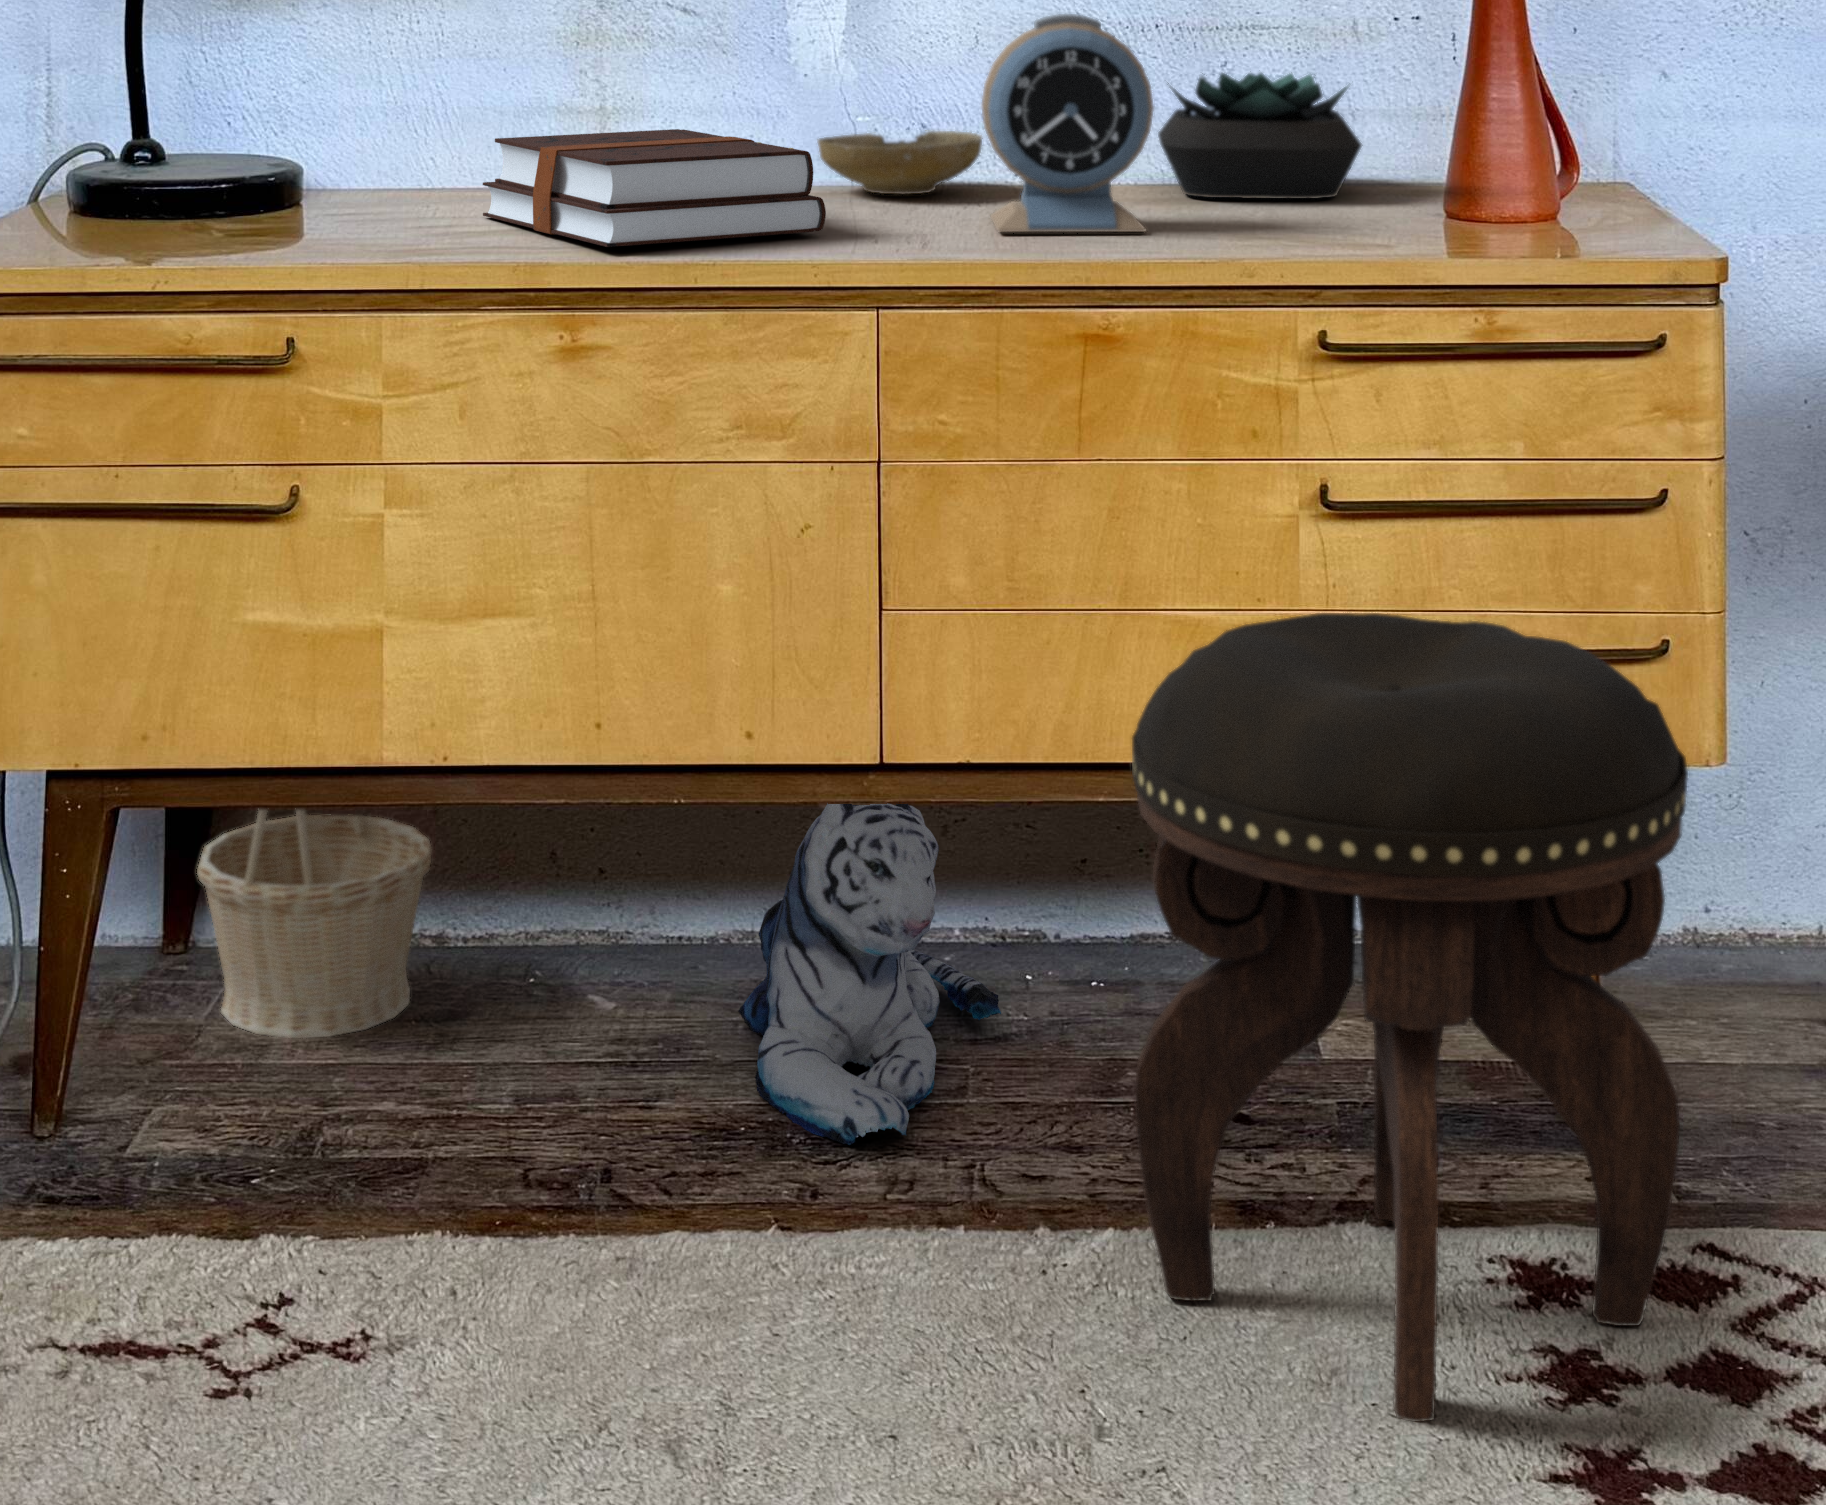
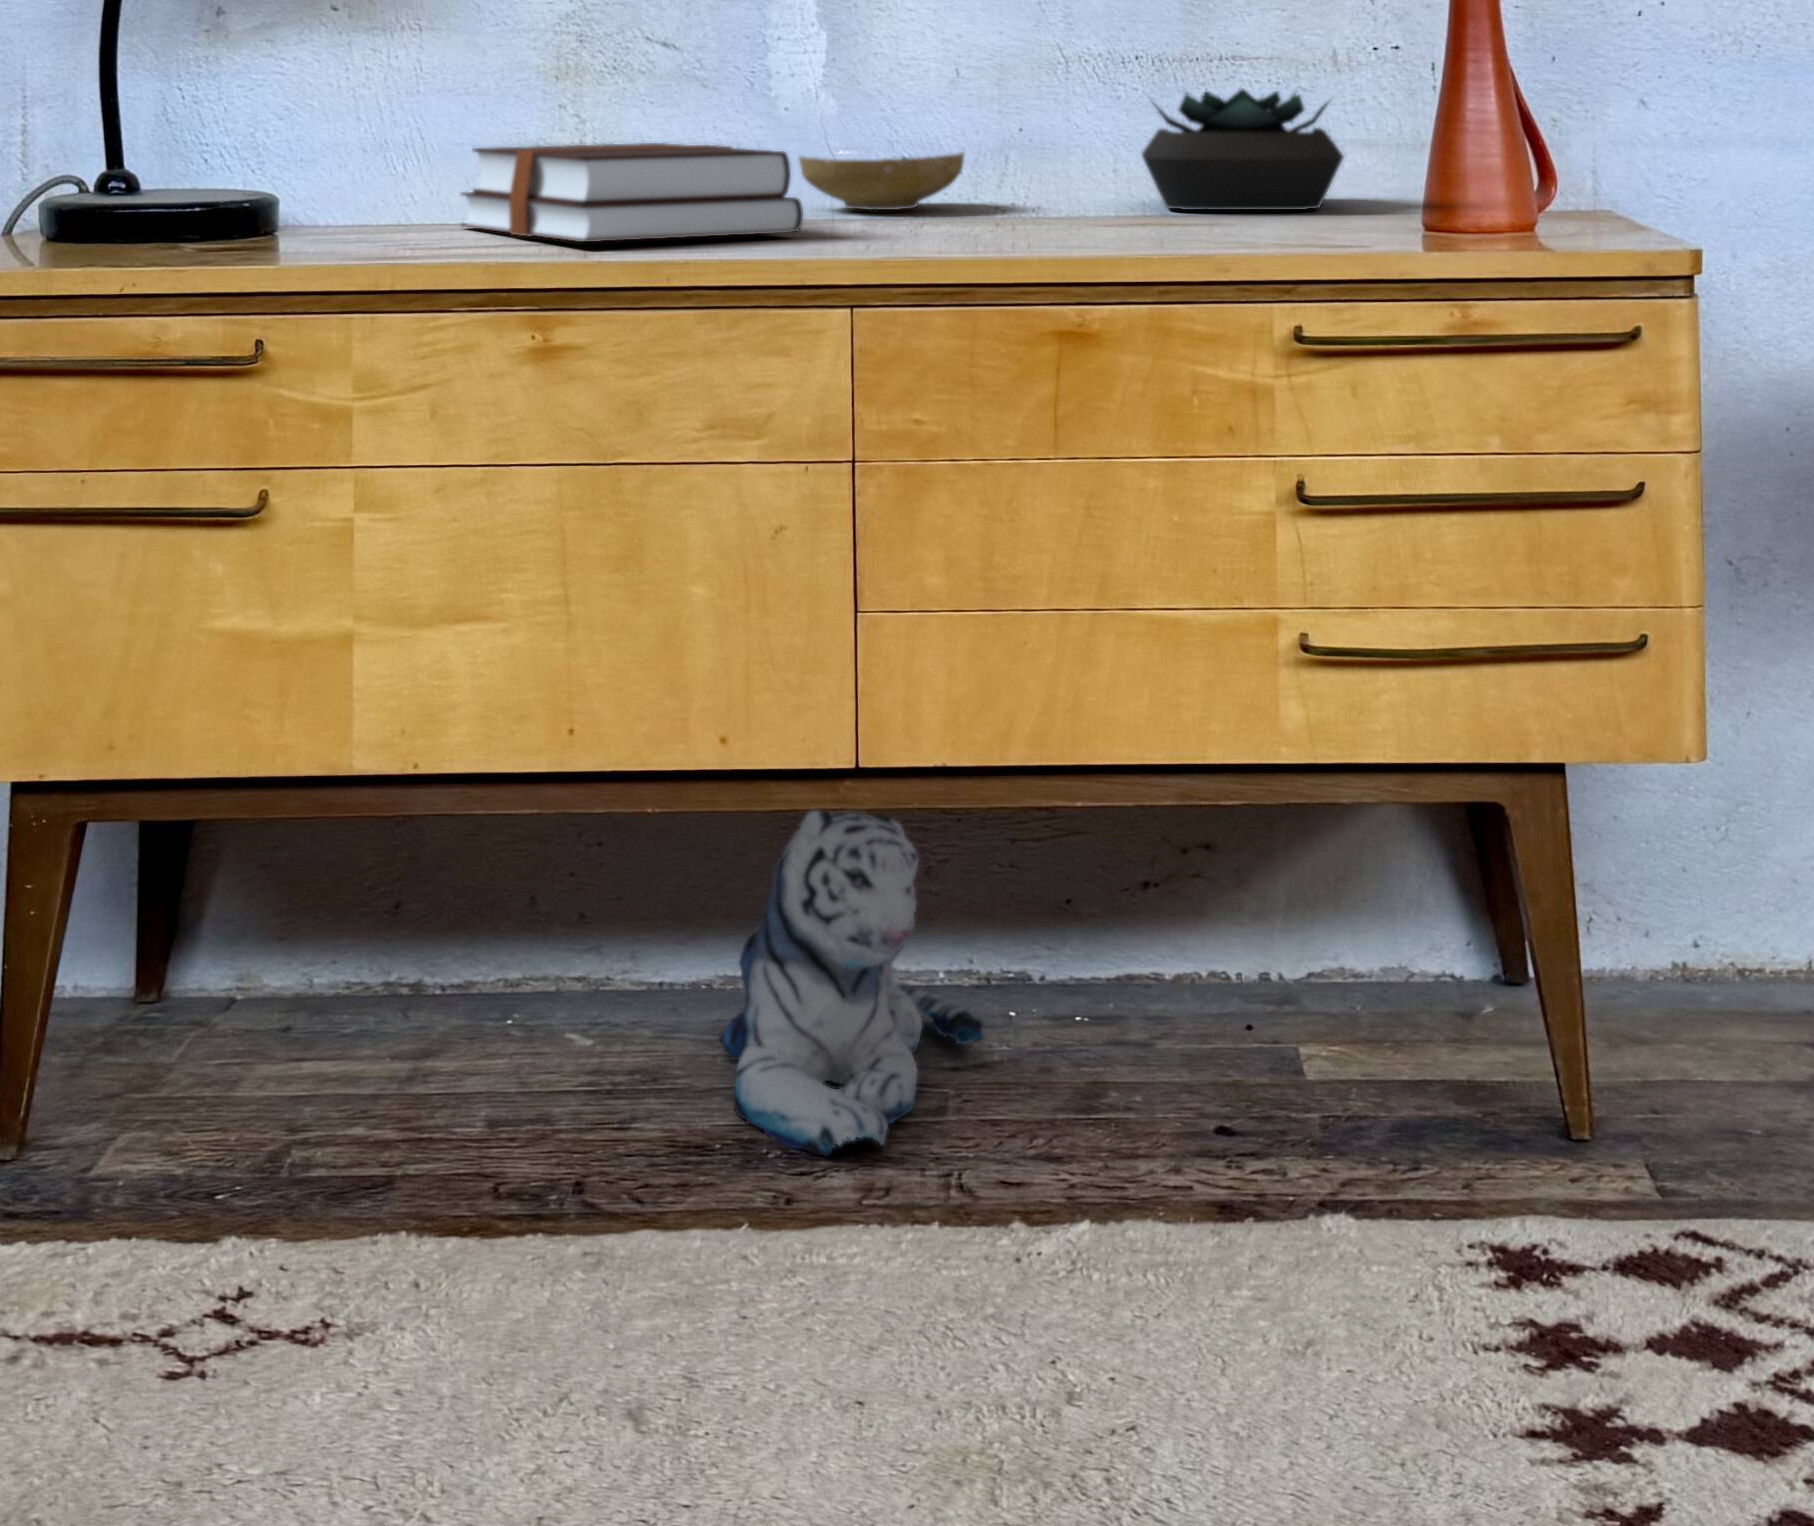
alarm clock: present [982,14,1154,232] -> none [960,17,1132,233]
footstool: present [1132,613,1688,1422] -> none [1103,588,1657,1391]
basket: present [197,810,431,1038] -> none [165,684,406,1071]

